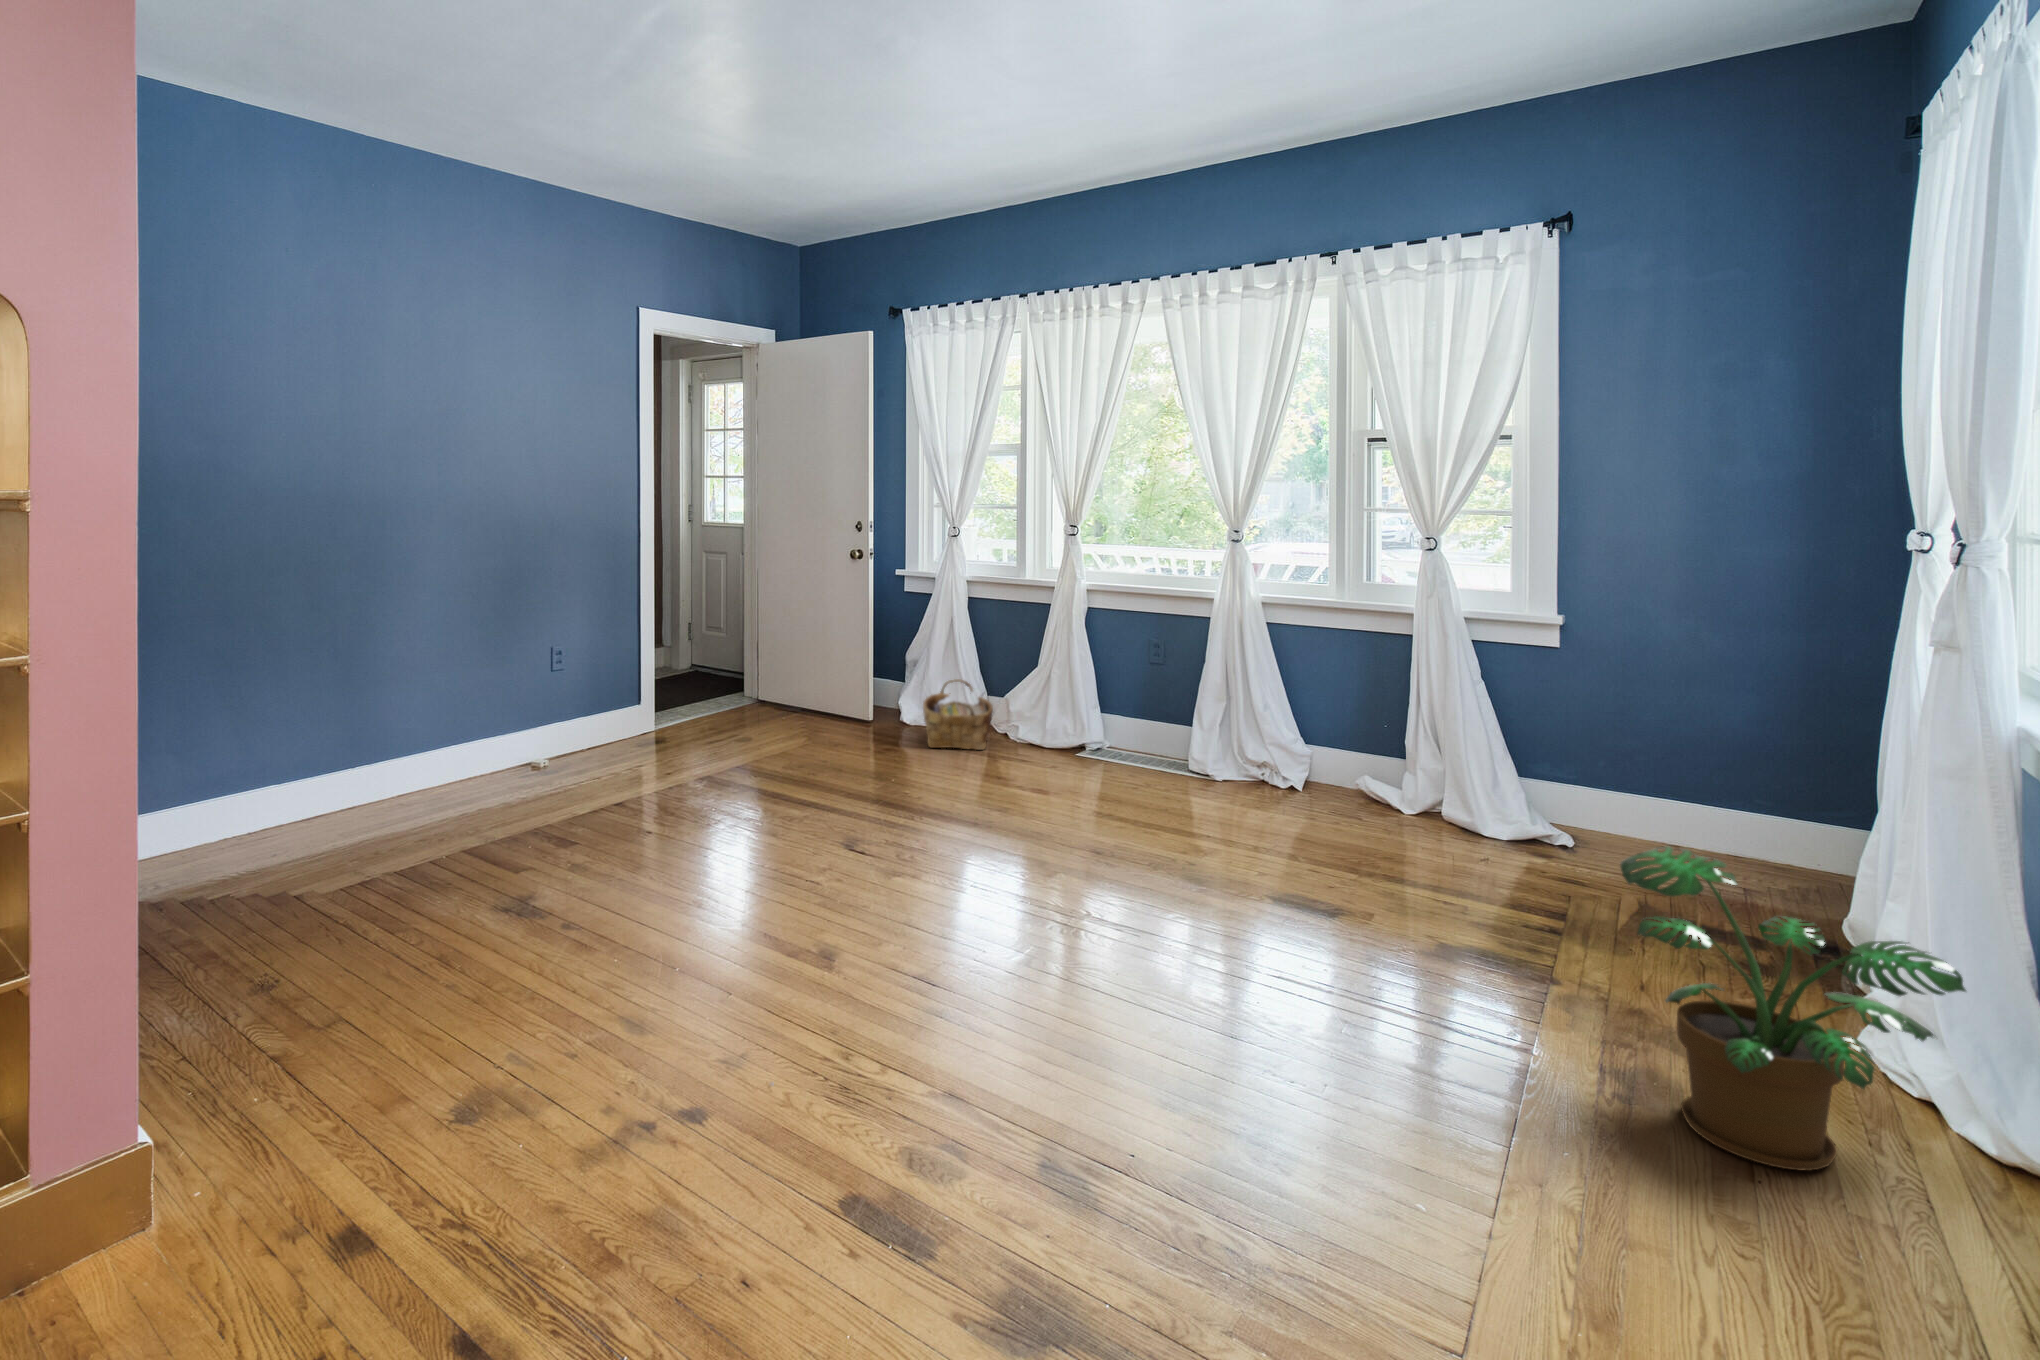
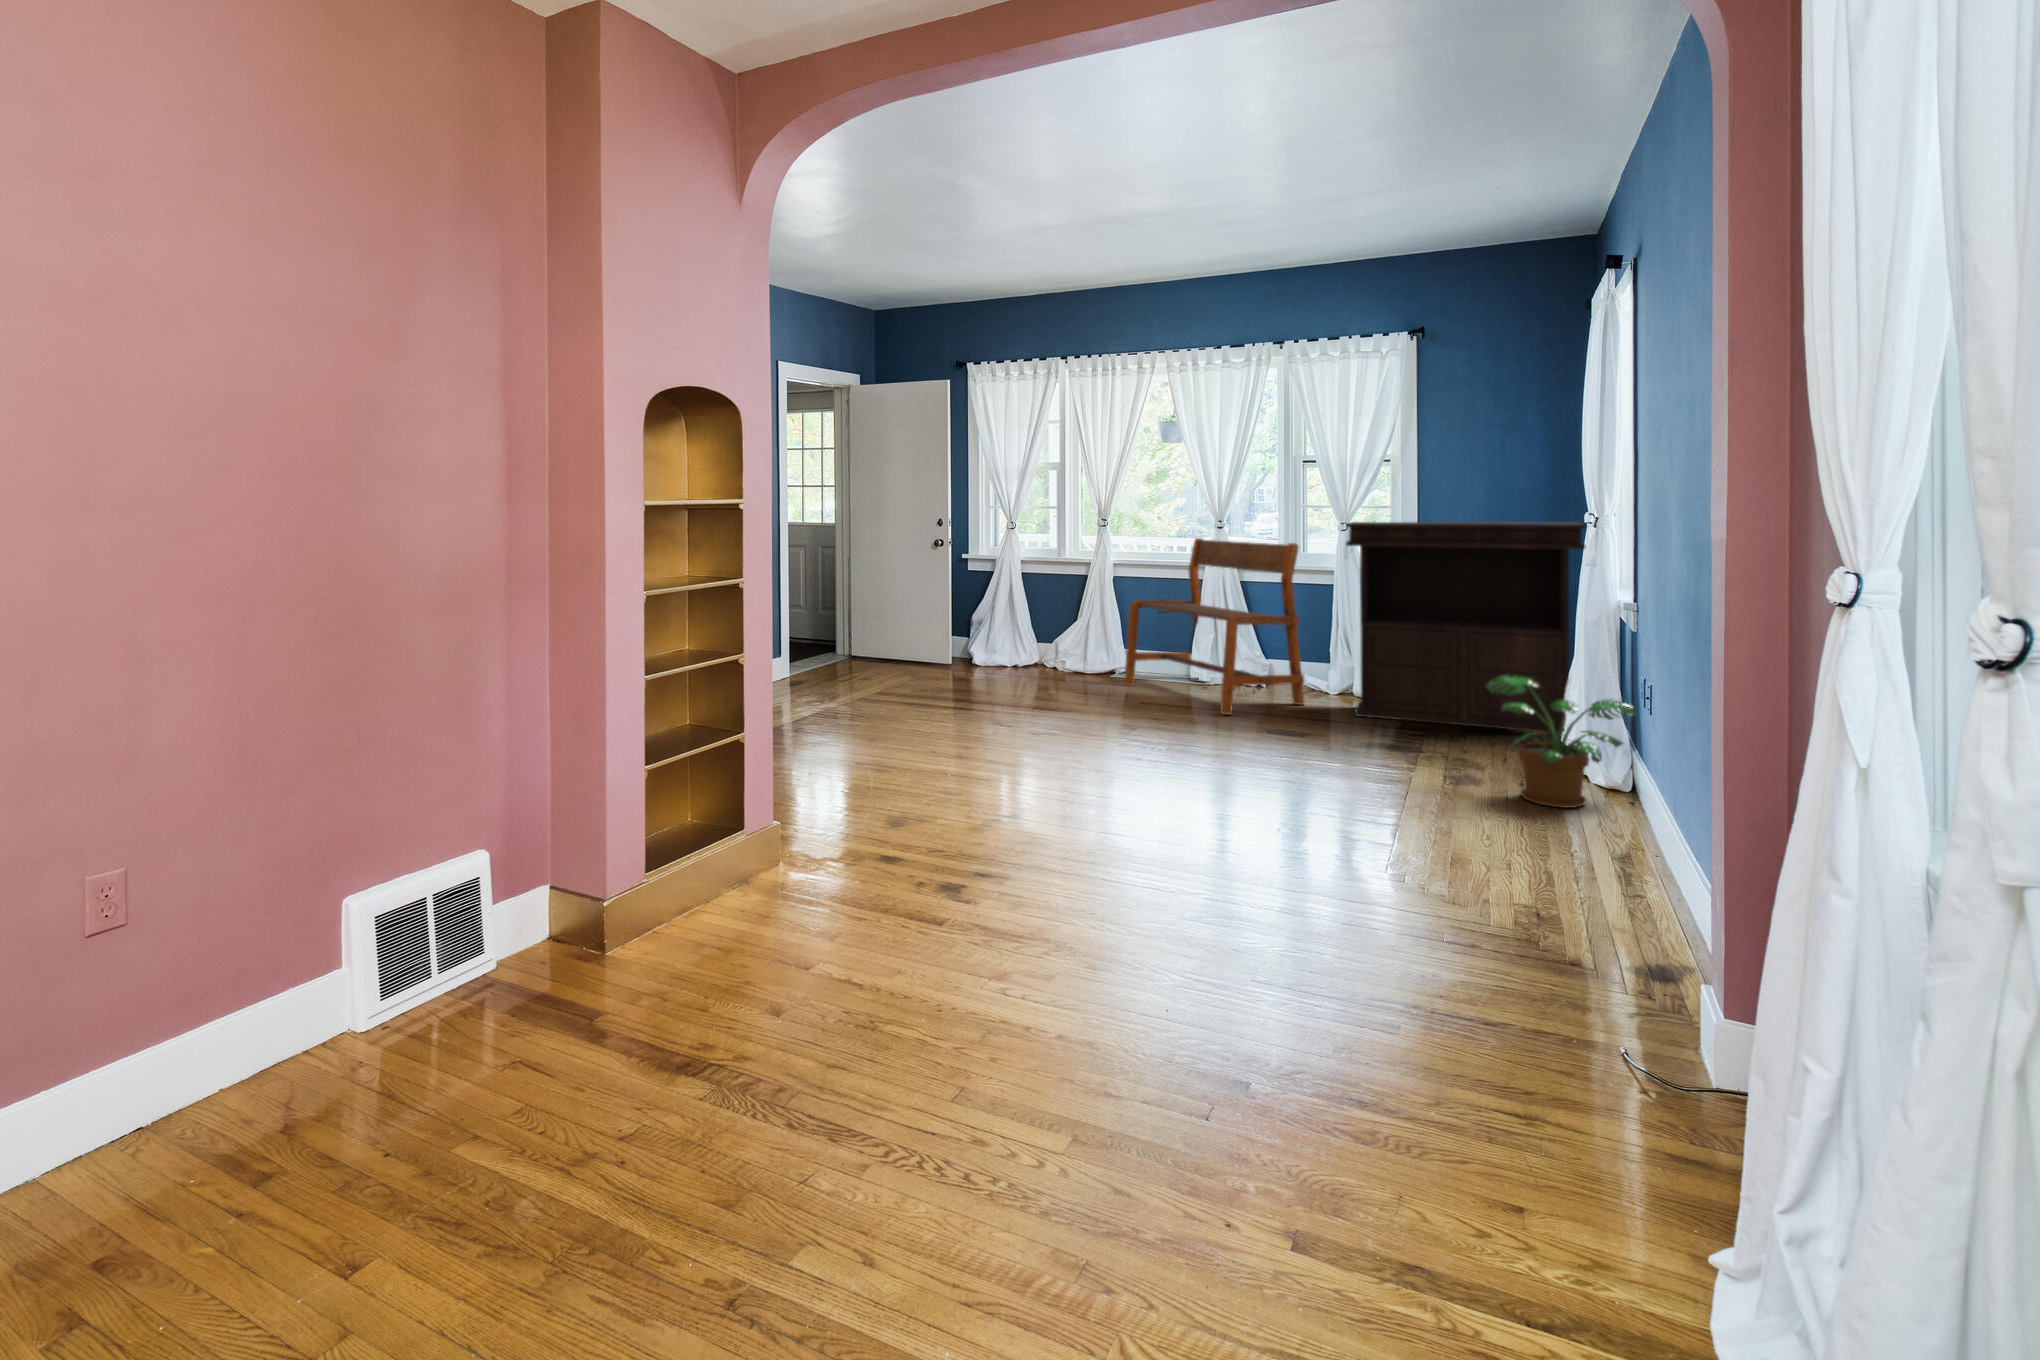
console table: none [1409,536,1873,946] -> present [1346,522,1585,733]
bench: none [1085,555,1346,842] -> present [1124,538,1304,715]
woven basket: present [923,679,993,750] -> none [1001,631,1051,678]

